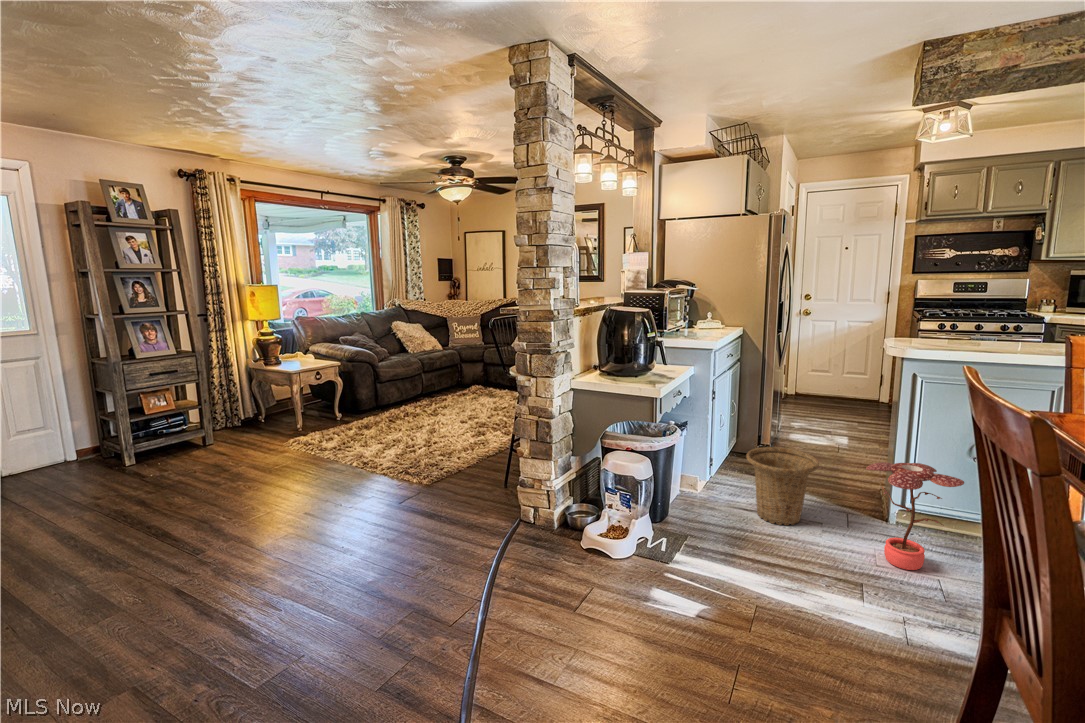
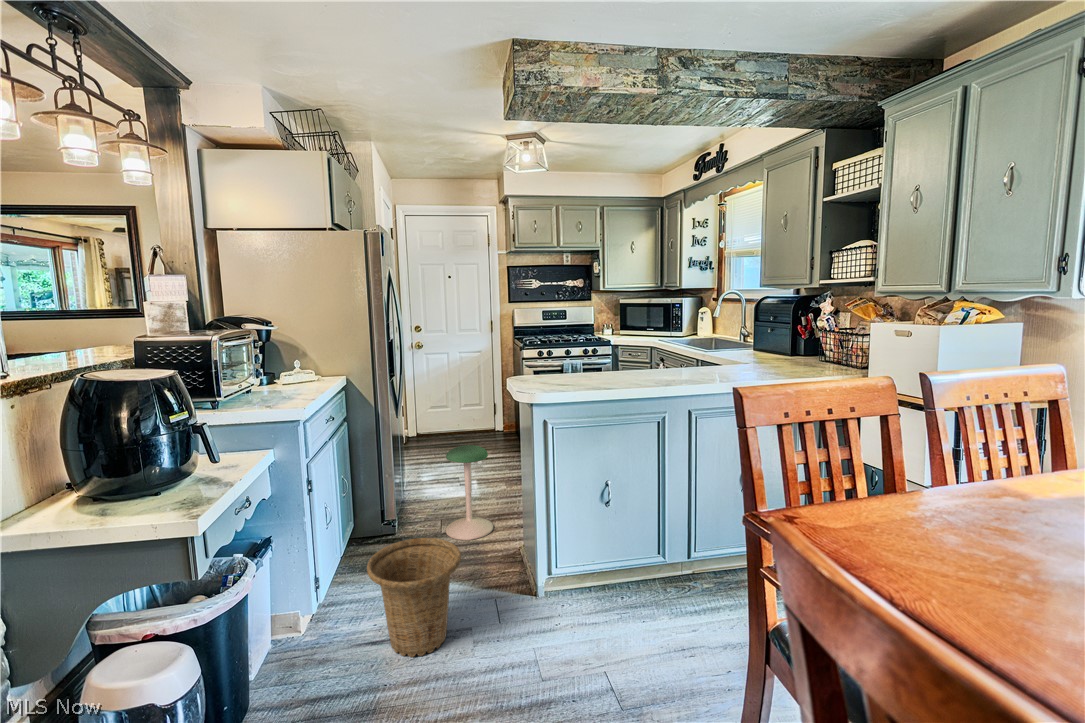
stool: none [811,396,859,475] -> present [446,445,493,540]
potted plant: present [866,462,964,570] -> none [517,528,616,670]

